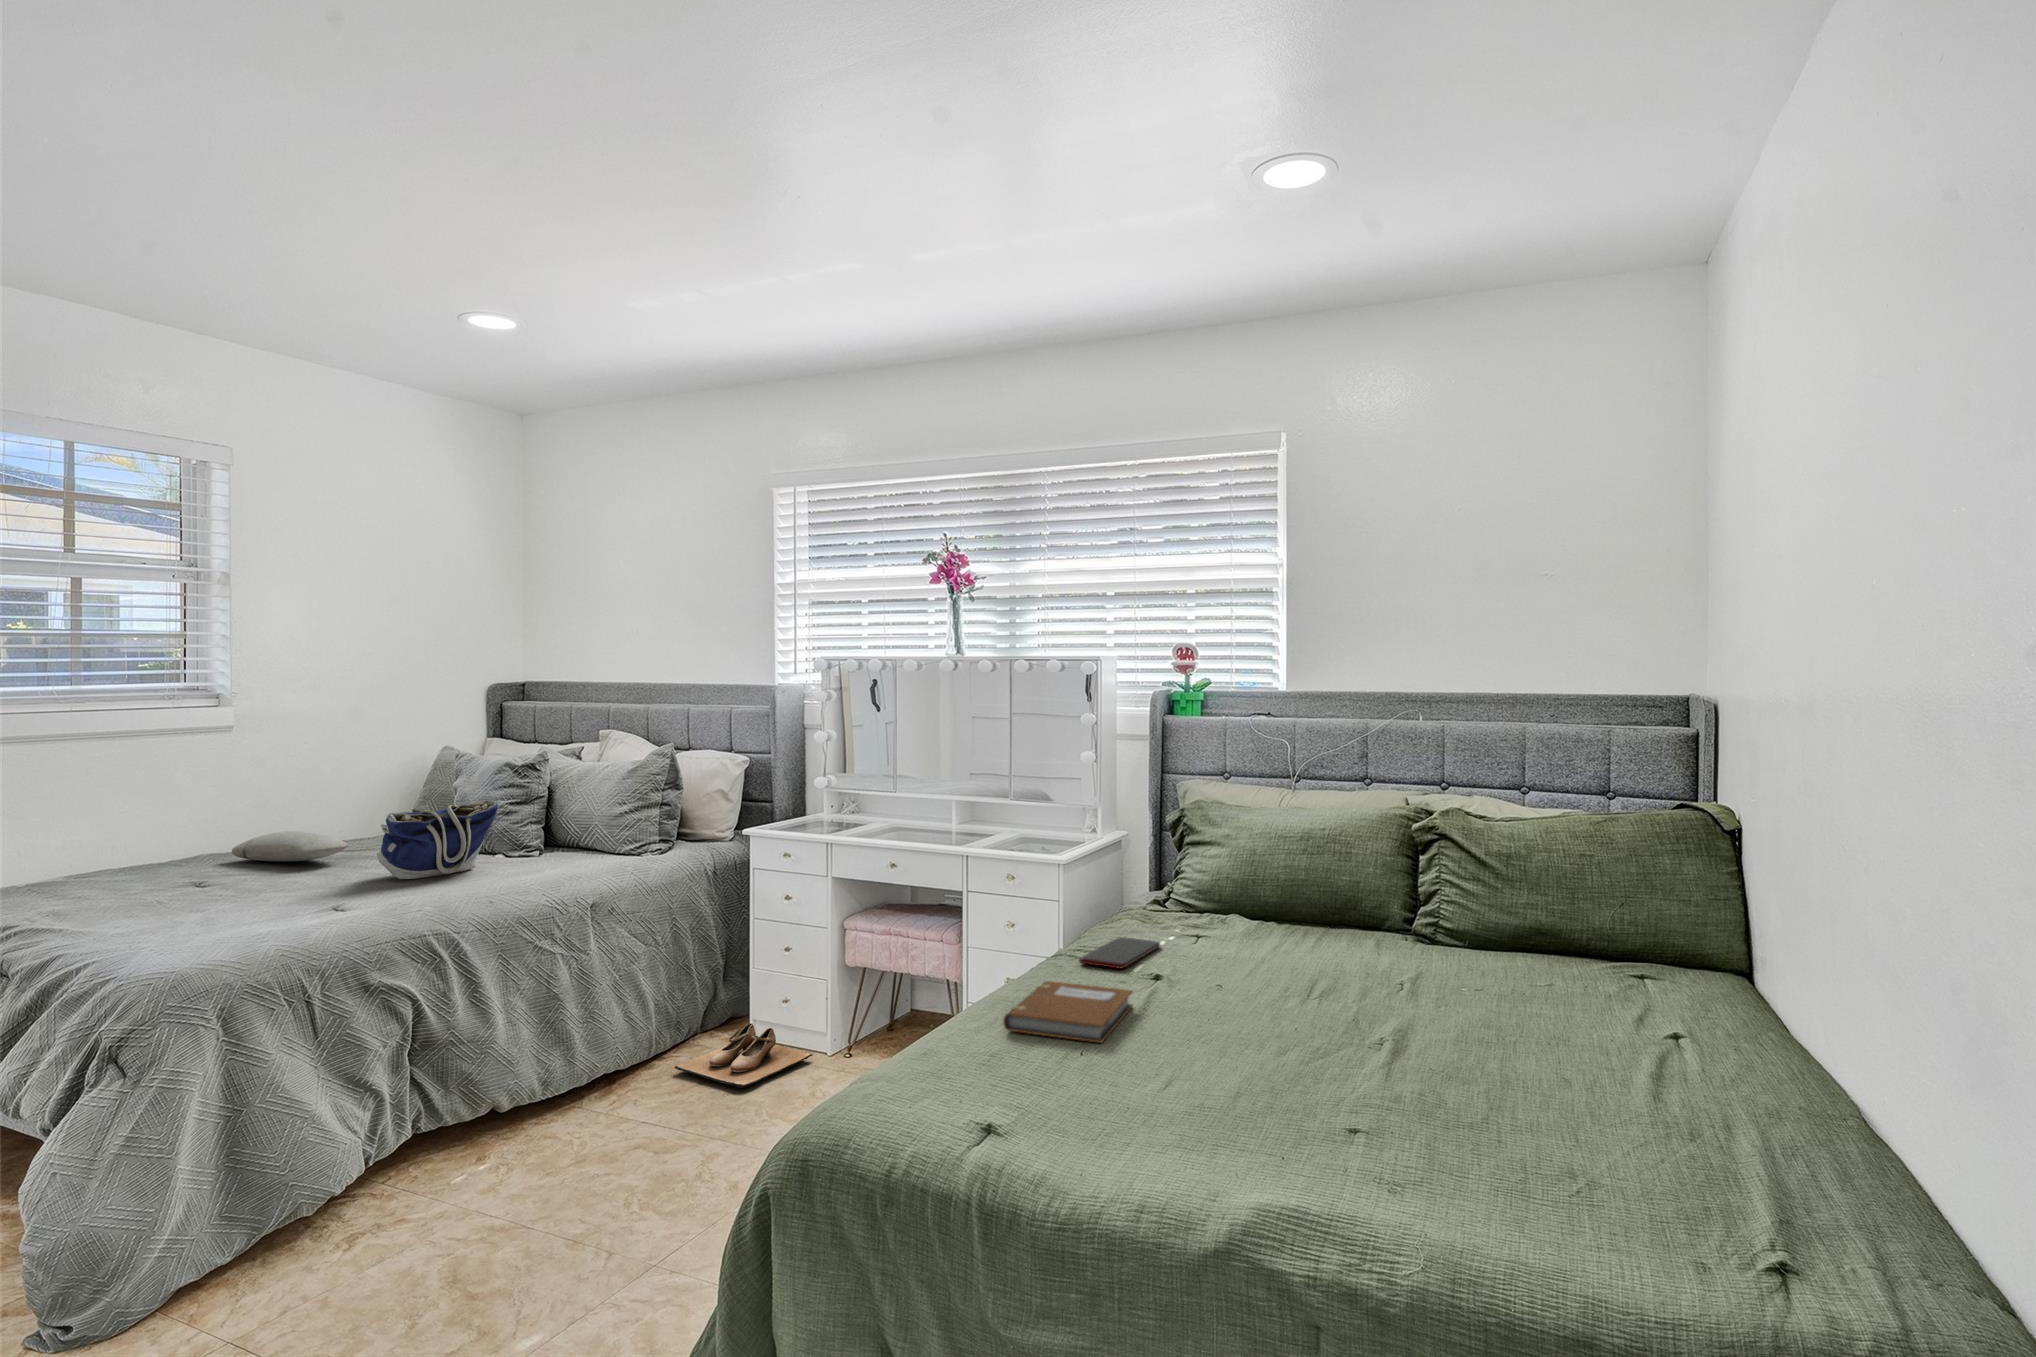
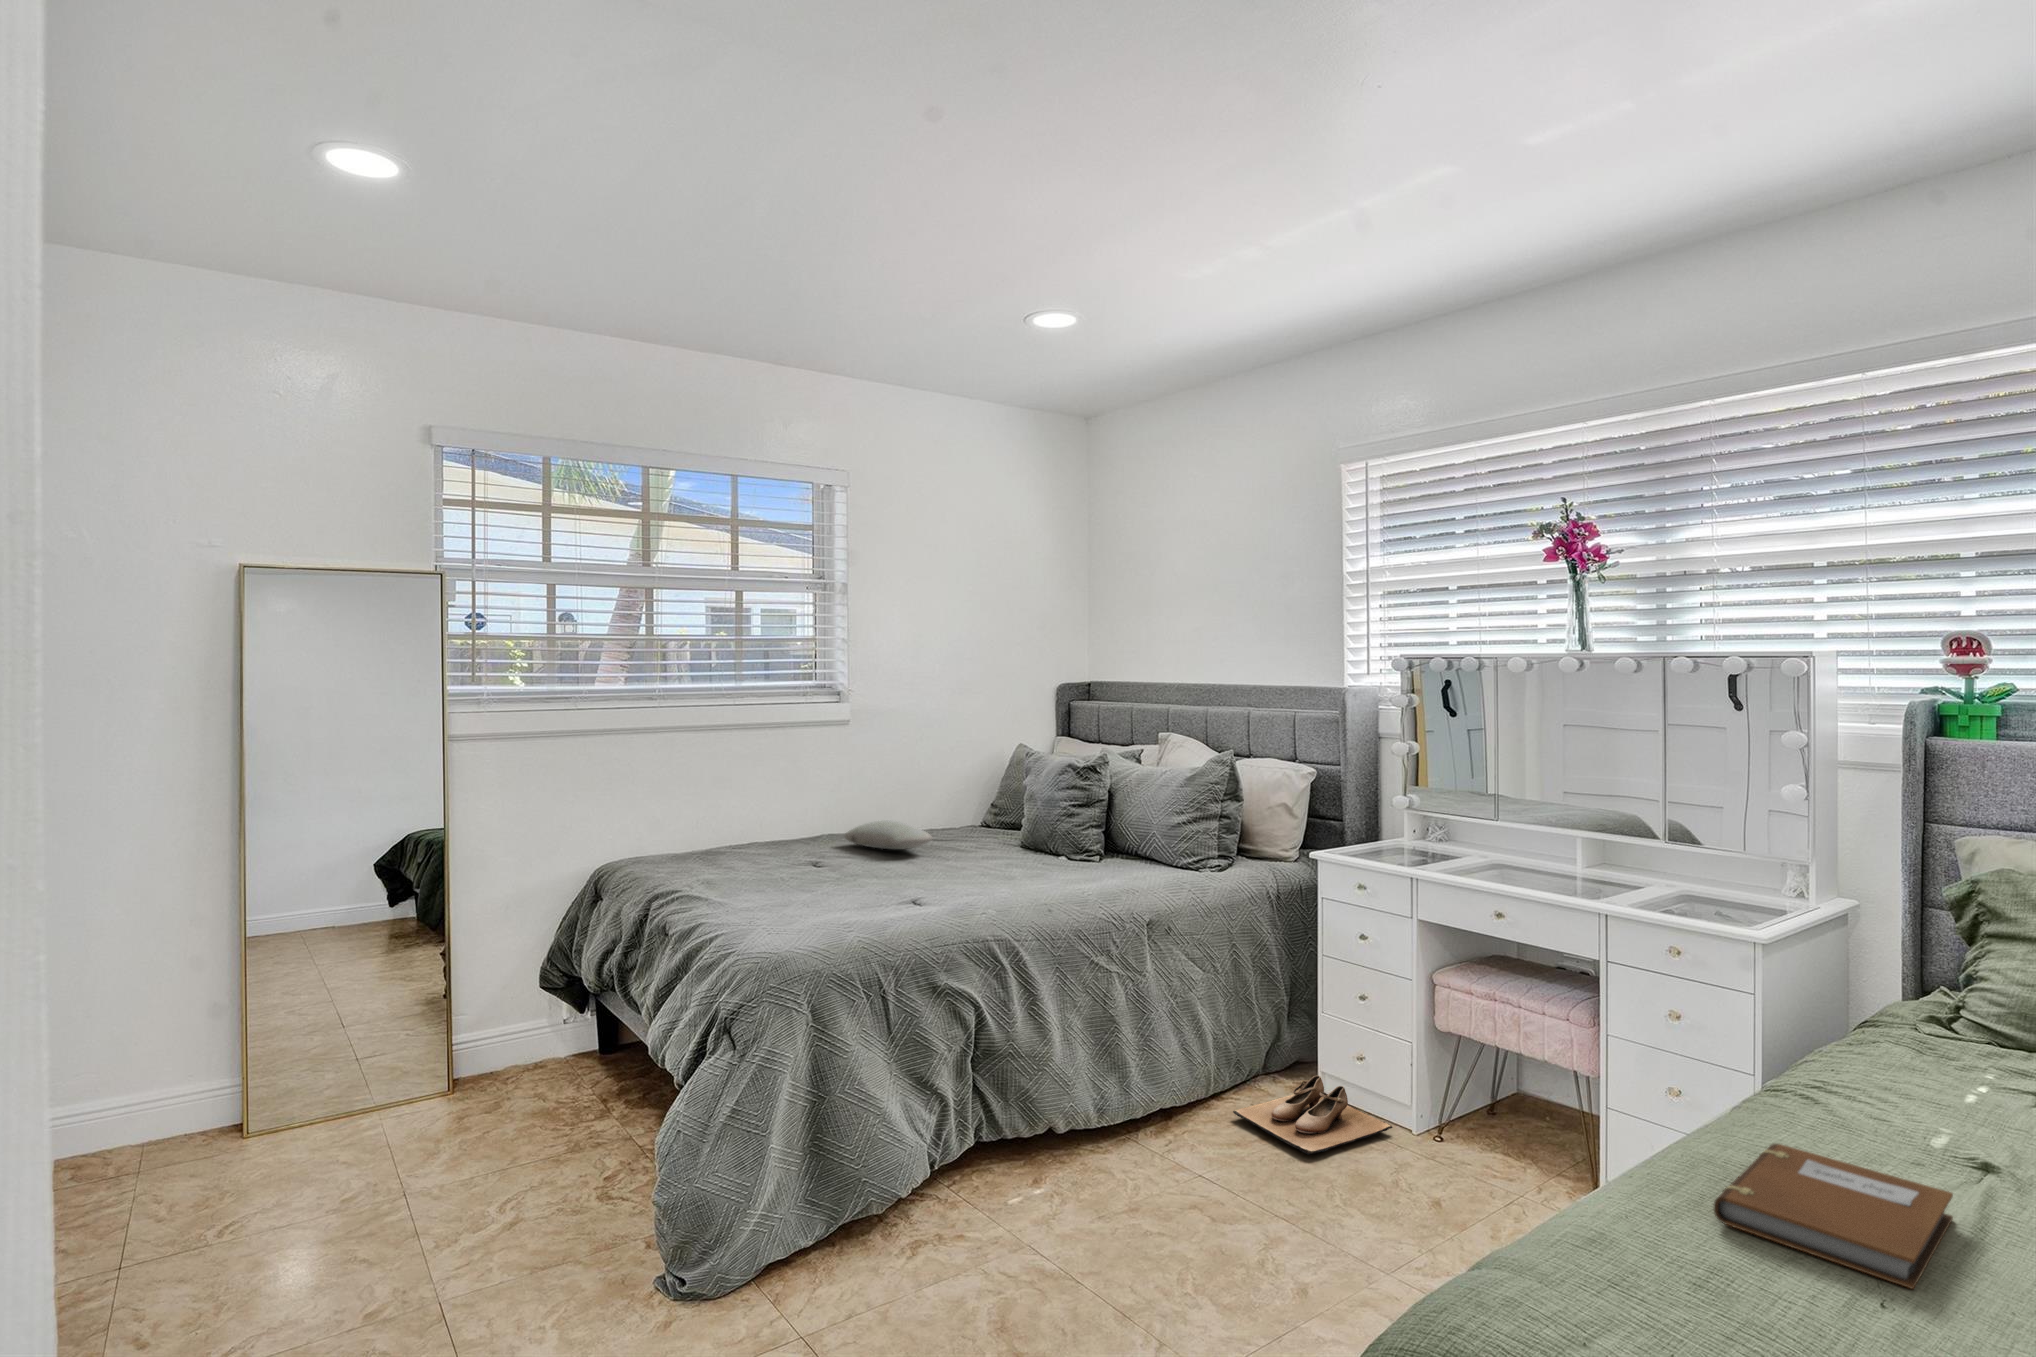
tote bag: present [377,799,498,879] -> none [953,802,1059,878]
smartphone: present [1079,937,1160,968] -> none [1820,1075,1969,1136]

